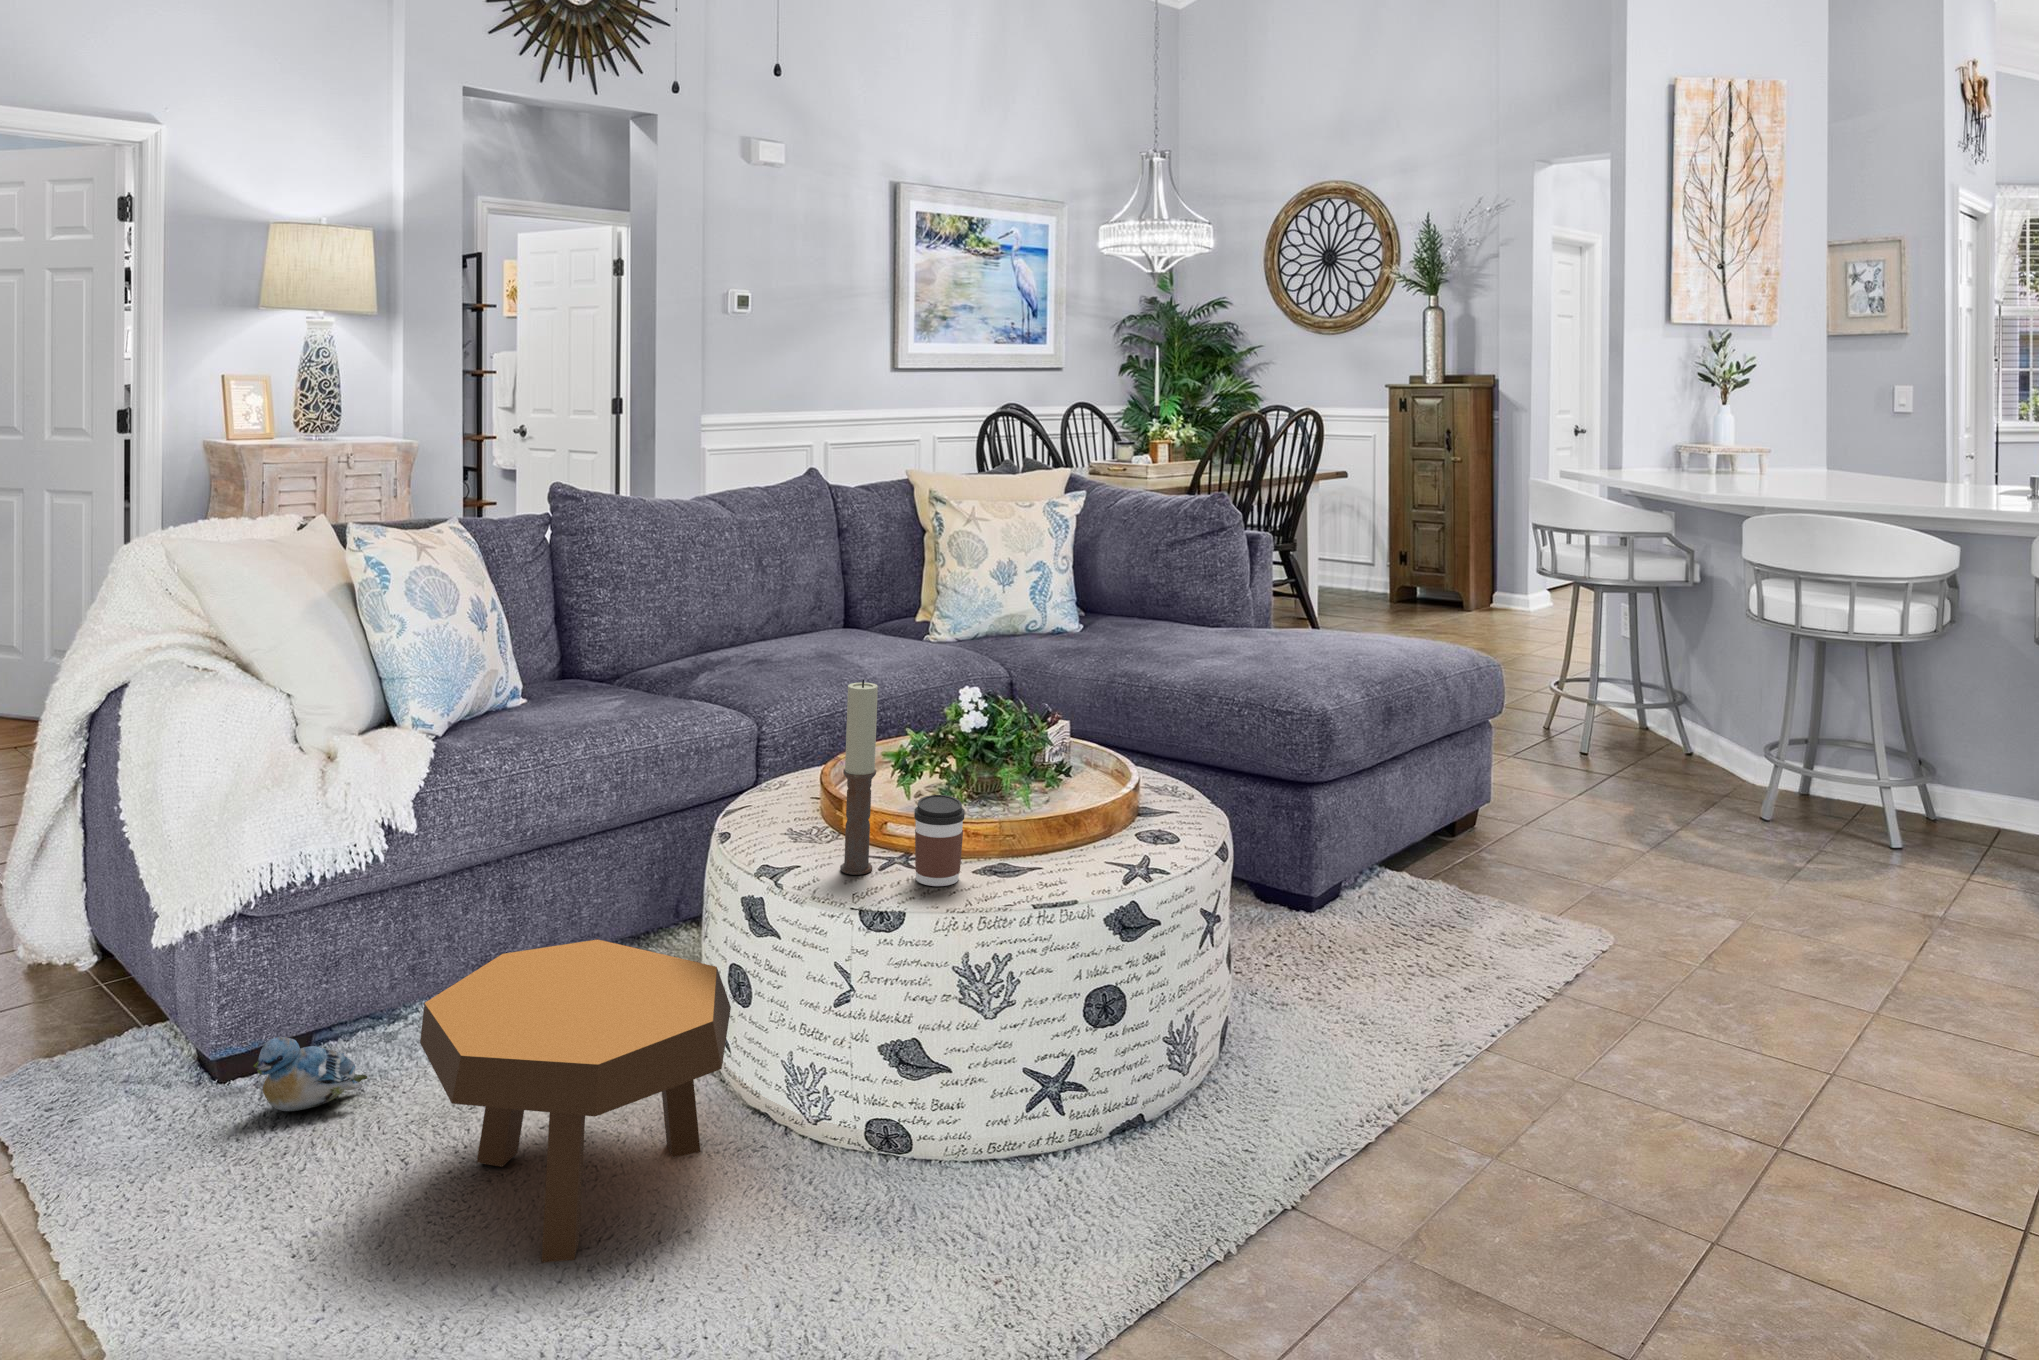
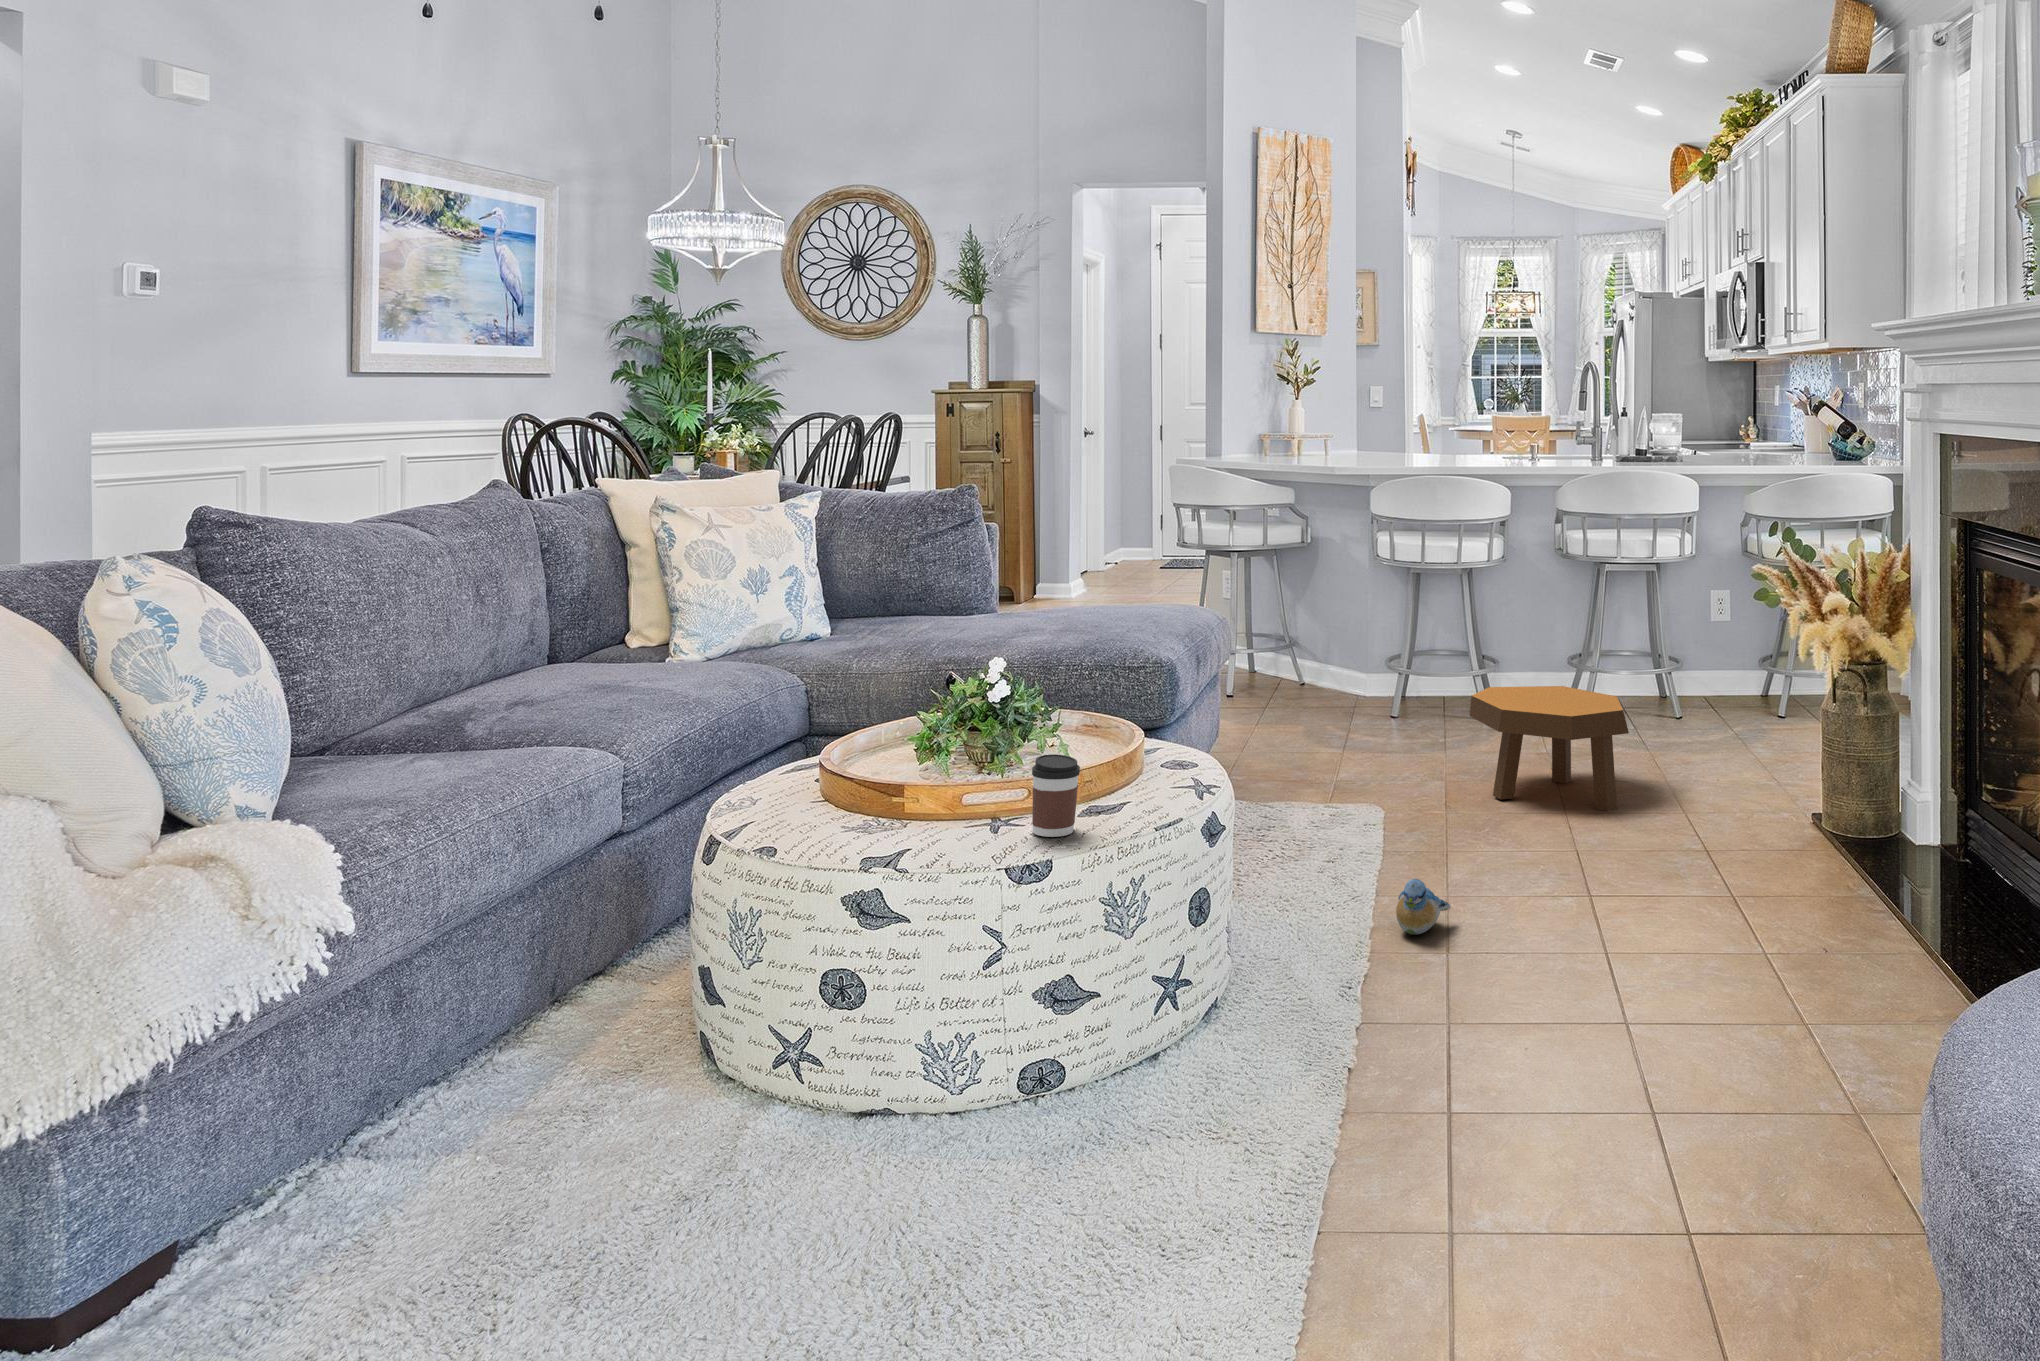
candle: present [840,680,878,875] -> none [953,655,993,844]
footstool: present [420,940,731,1262] -> present [1470,686,1629,811]
plush toy: present [254,1037,367,1111] -> present [1396,879,1451,935]

